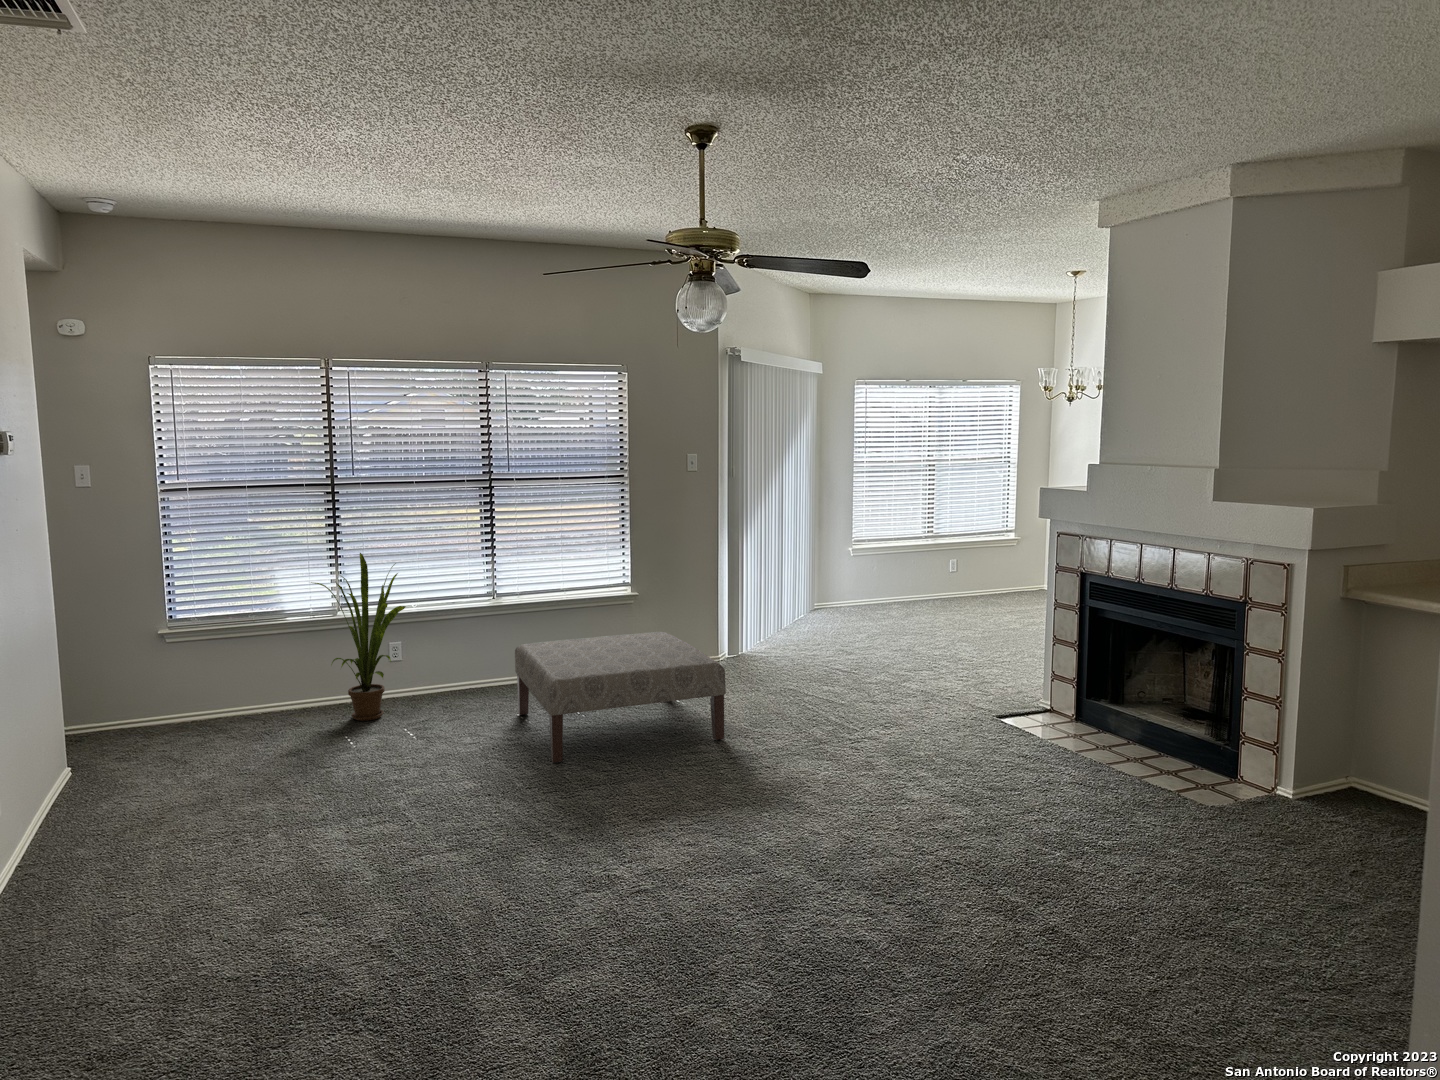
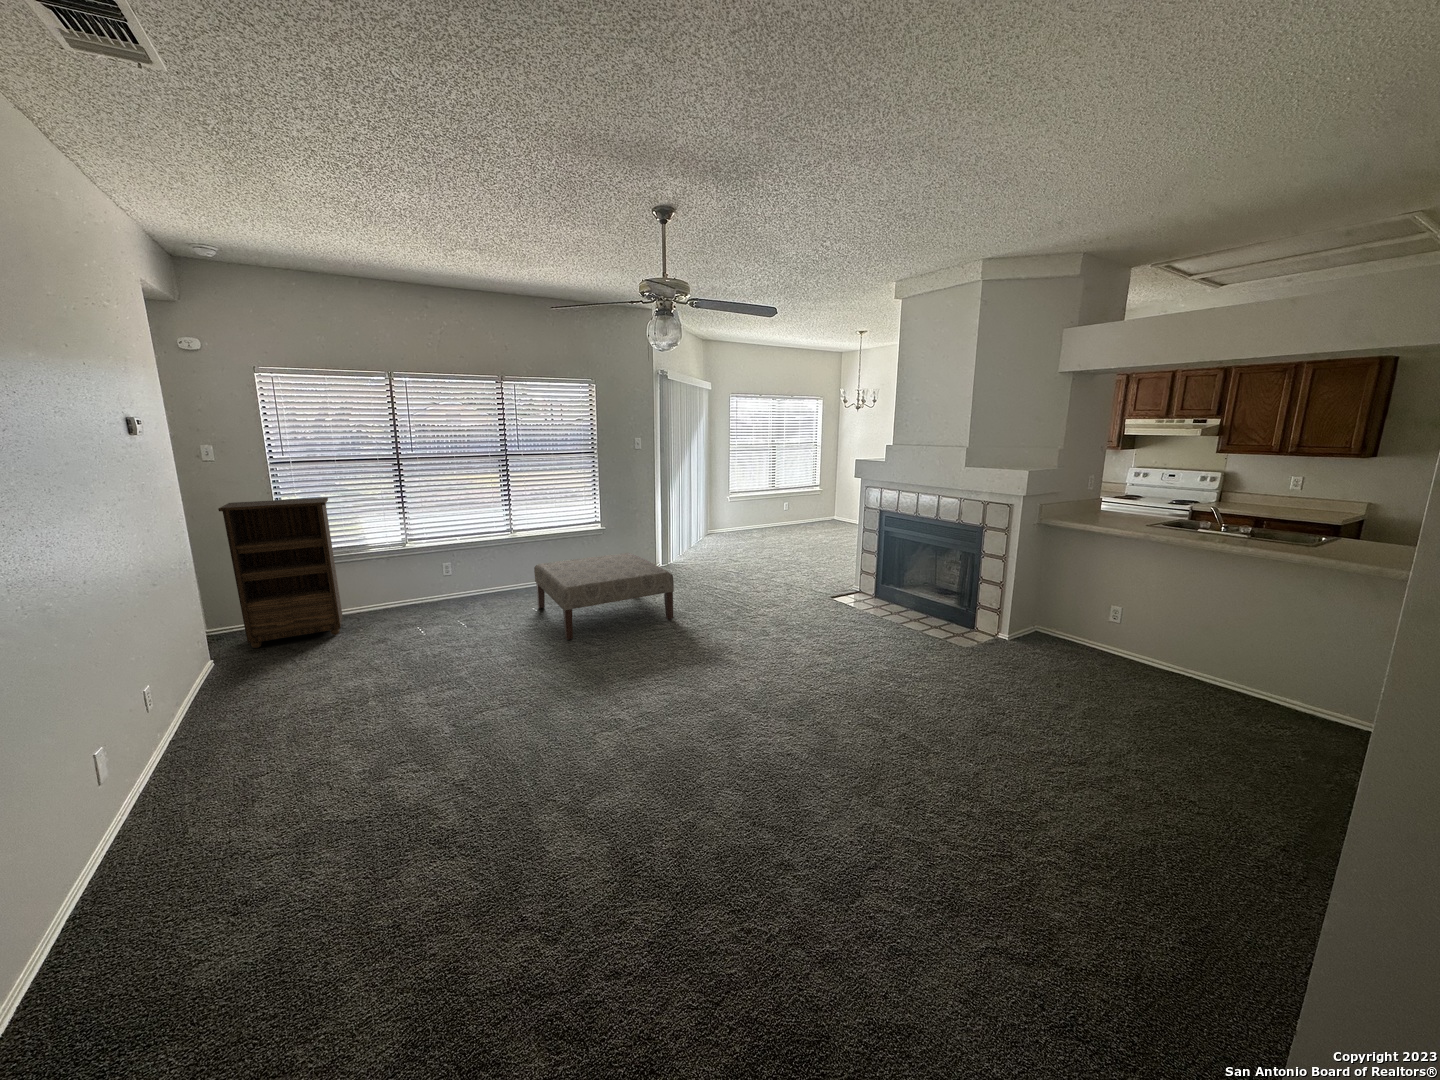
bookshelf: none [93,538,239,752] -> present [218,498,342,648]
house plant: present [311,553,406,721] -> none [387,506,459,617]

